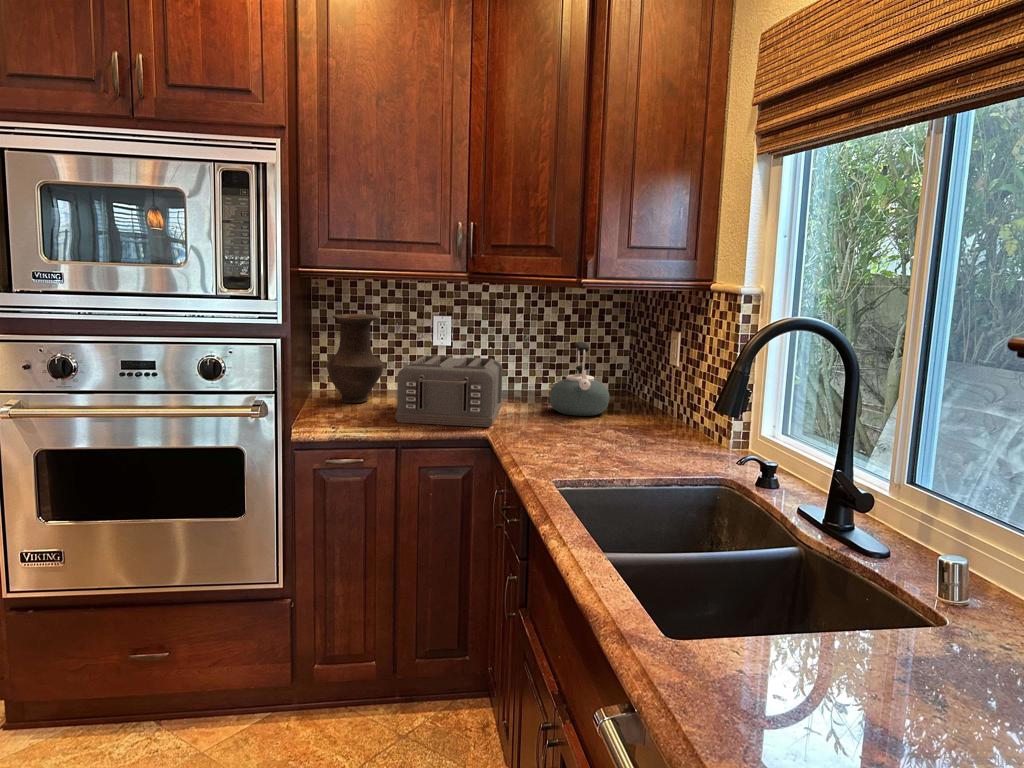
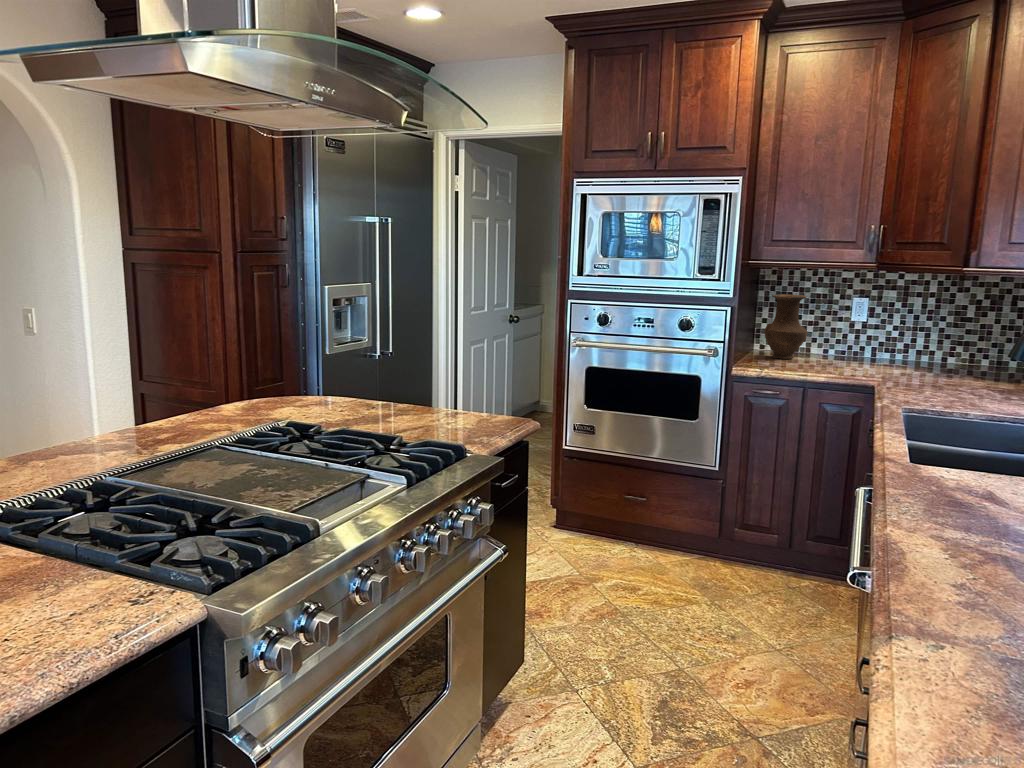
kettle: present [549,342,609,416] -> none [946,322,1004,382]
toaster: present [395,356,503,427] -> none [808,326,904,380]

